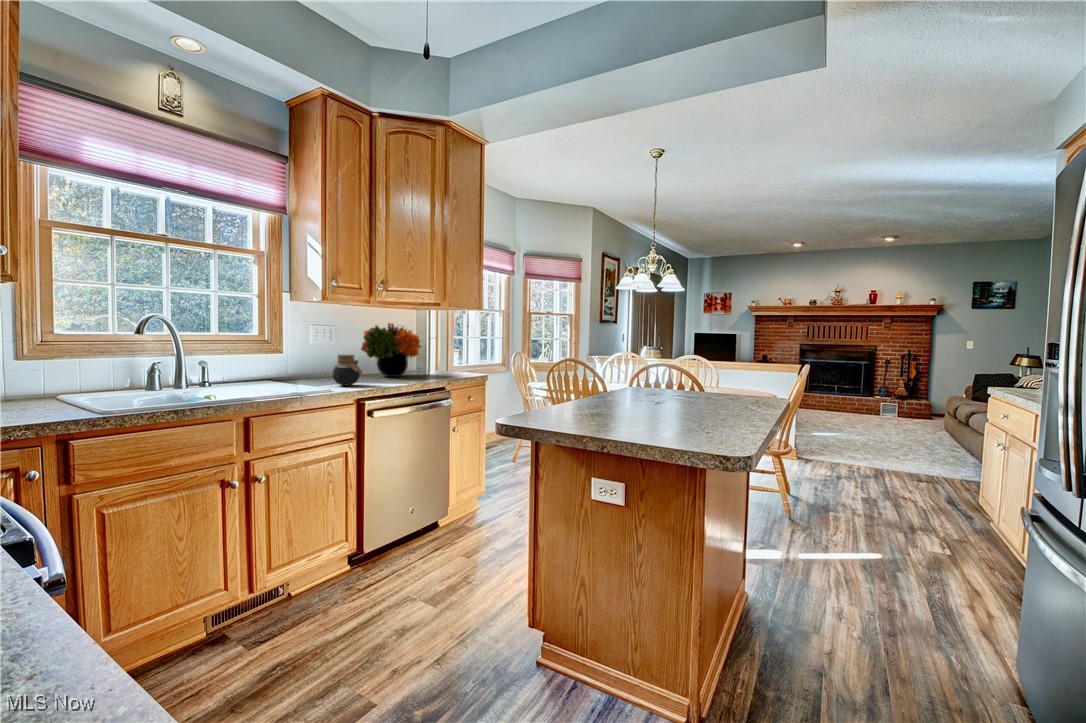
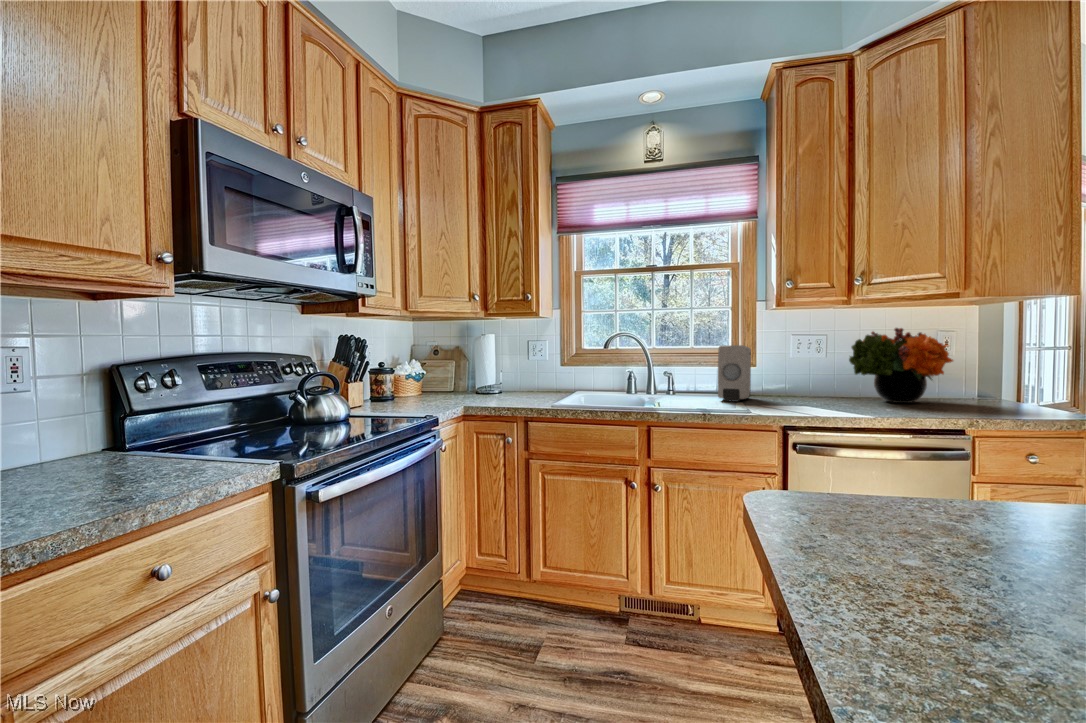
soap dispenser: none [266,333,301,387] -> present [718,345,751,402]
jar: present [333,354,362,386] -> none [775,369,810,407]

